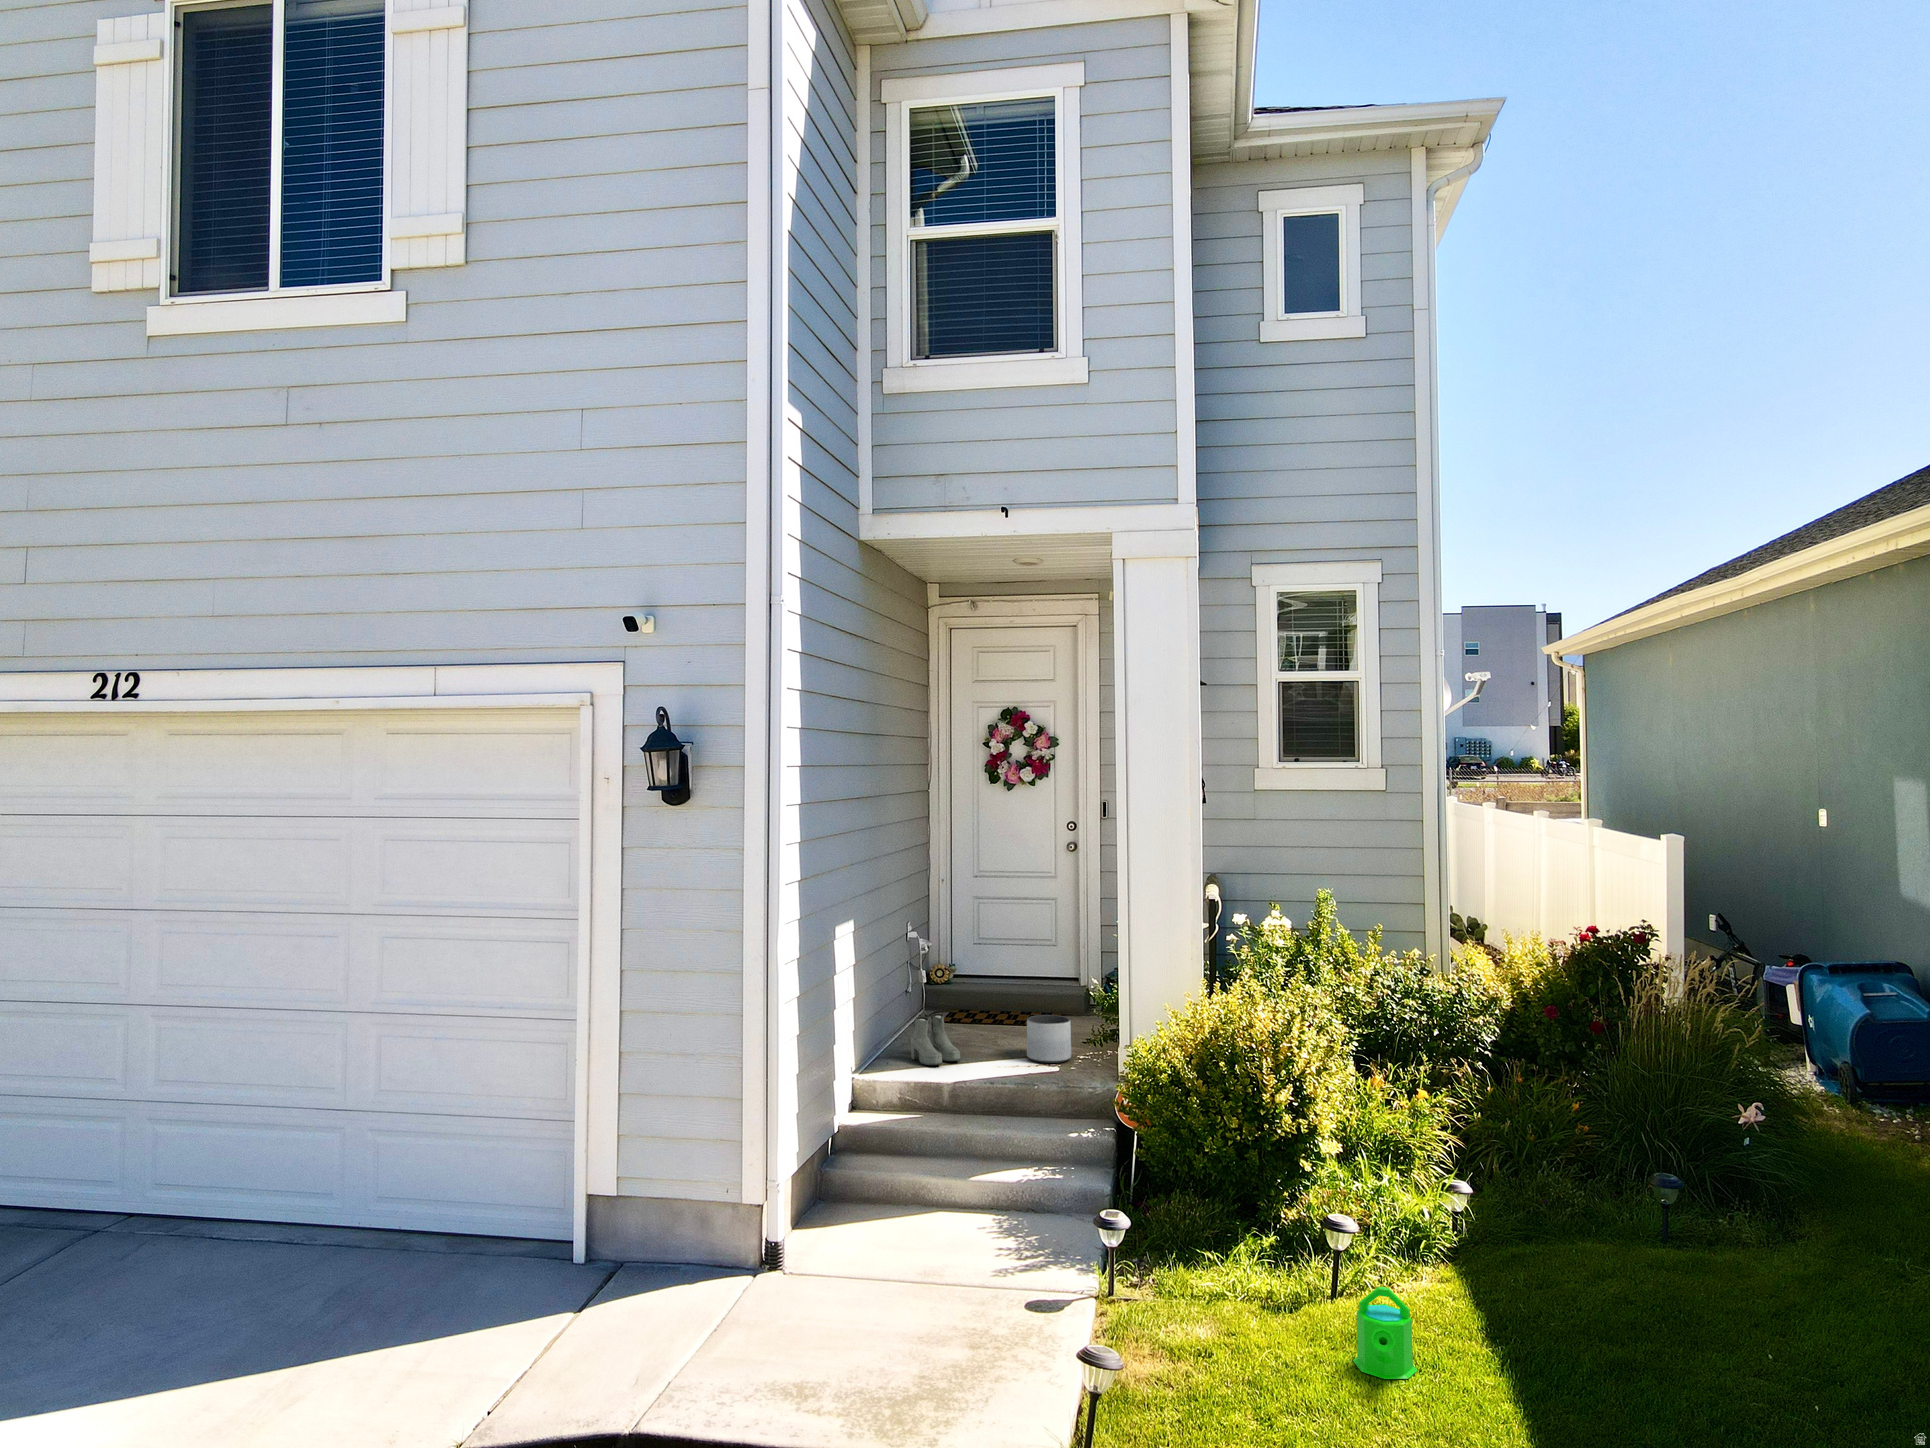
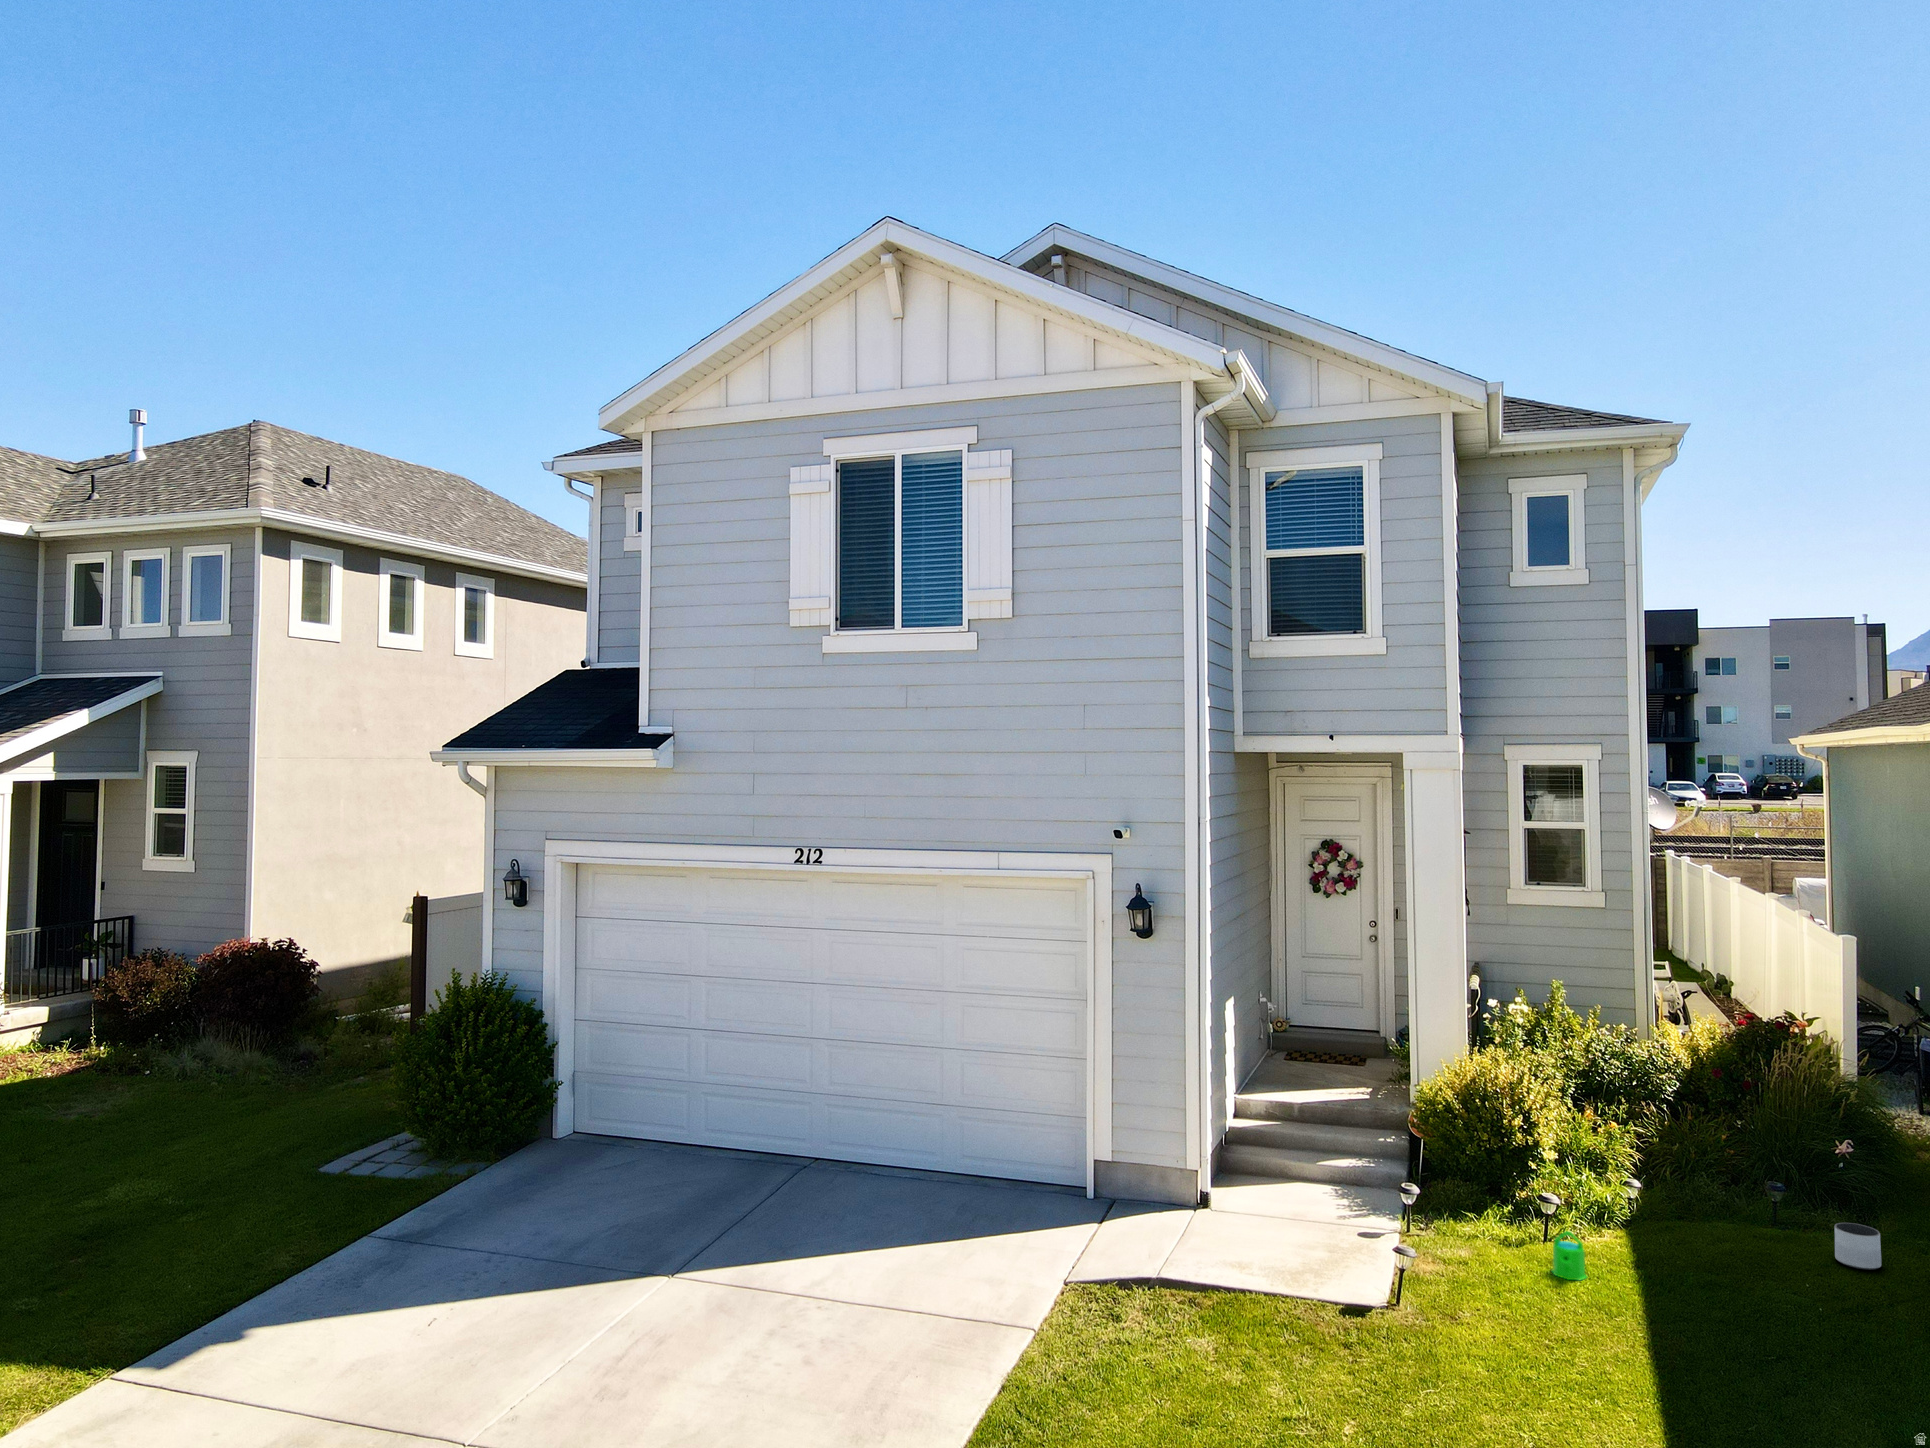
boots: present [911,1014,960,1065] -> none [1269,1056,1303,1090]
planter: present [1027,1015,1071,1063] -> present [1835,1223,1881,1270]

